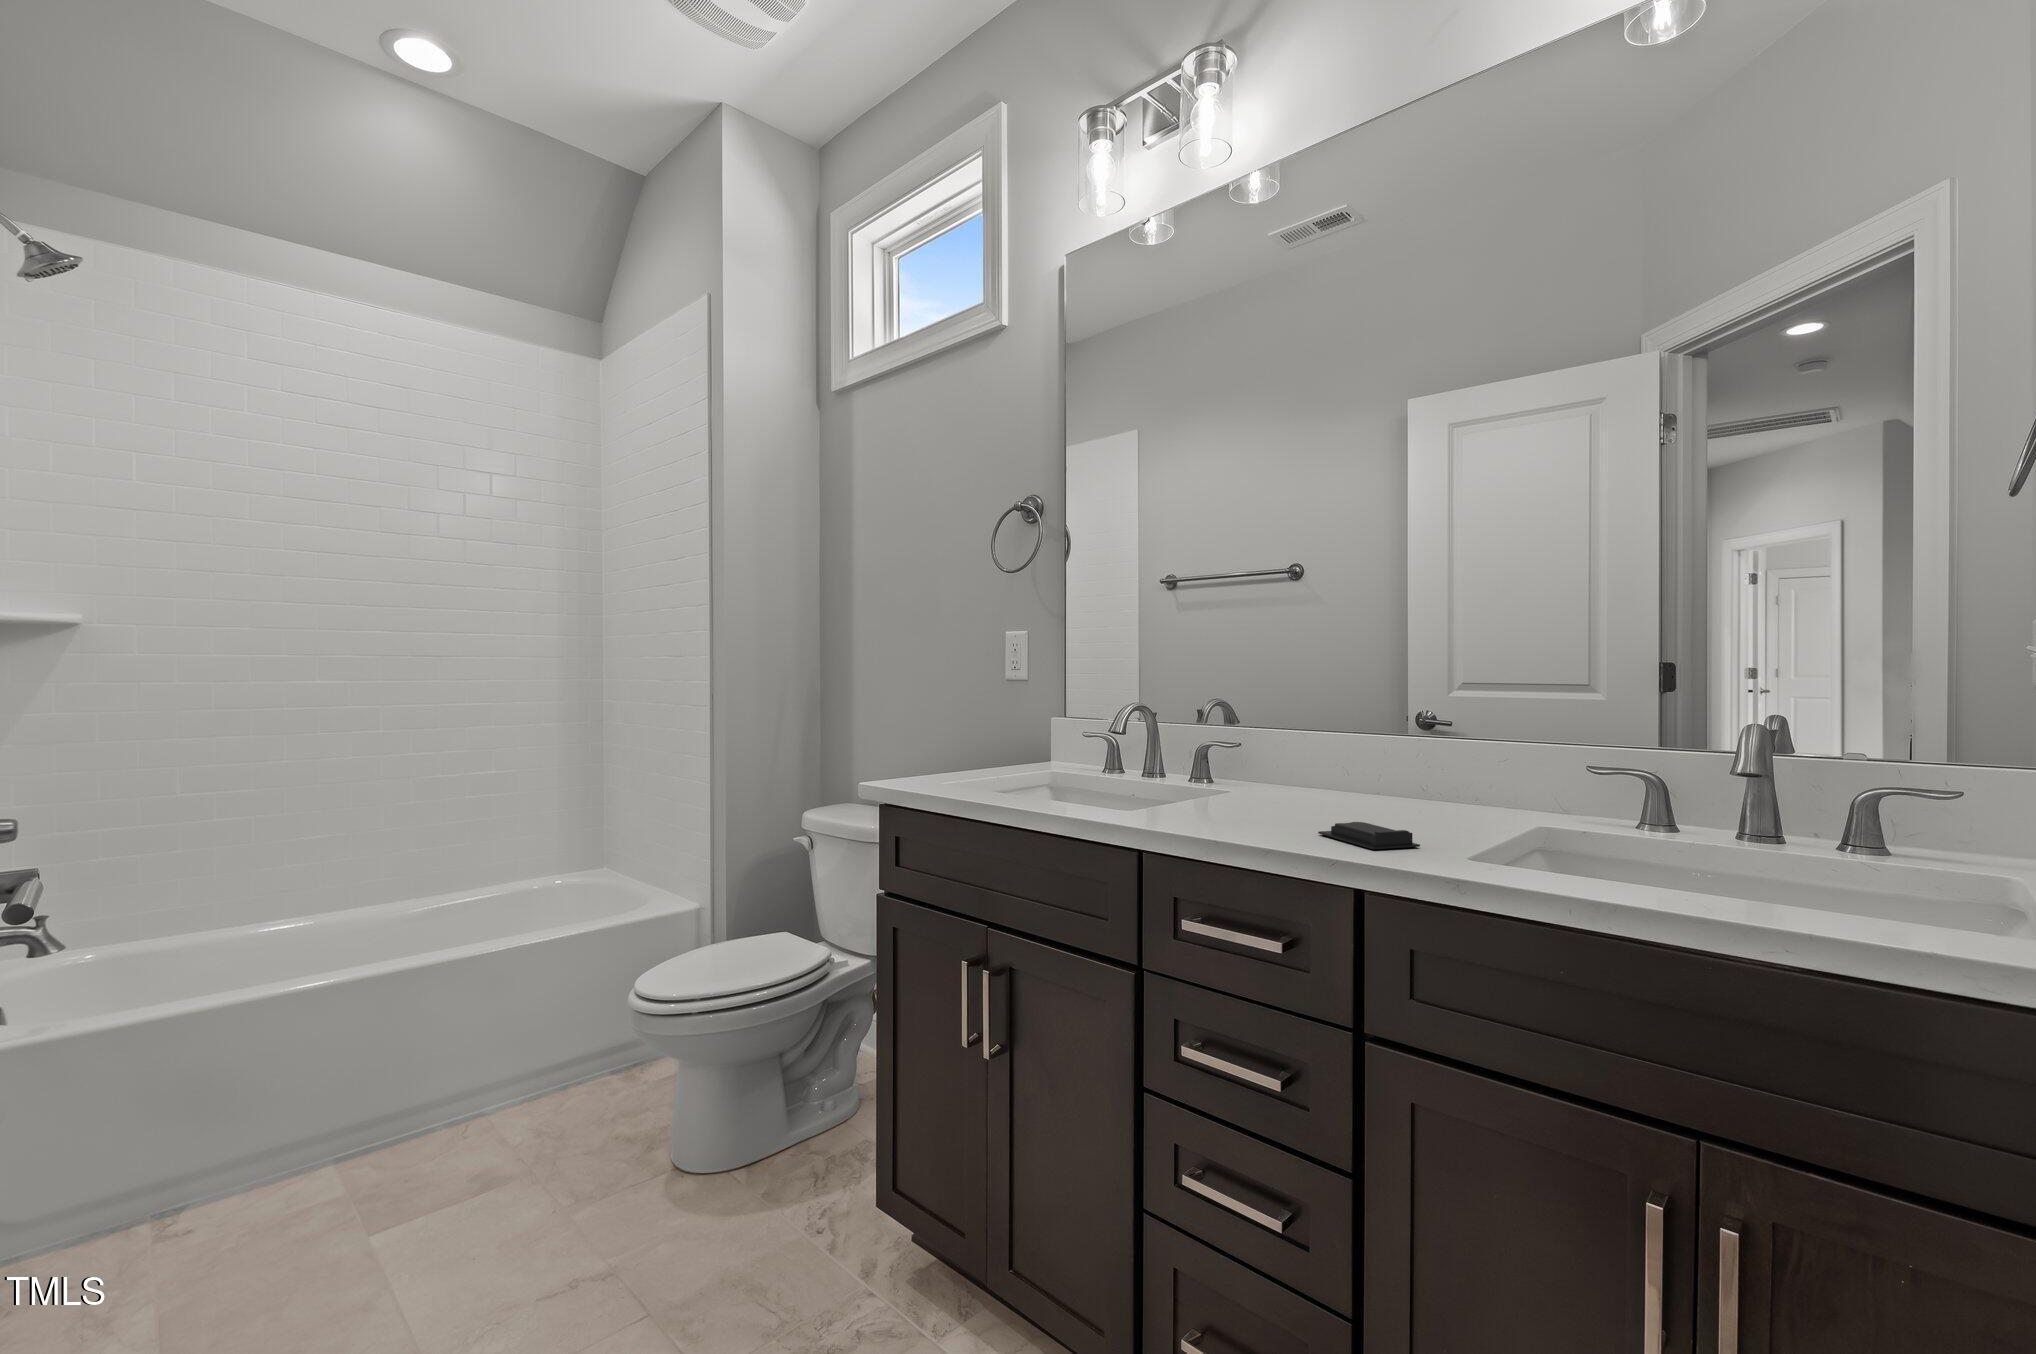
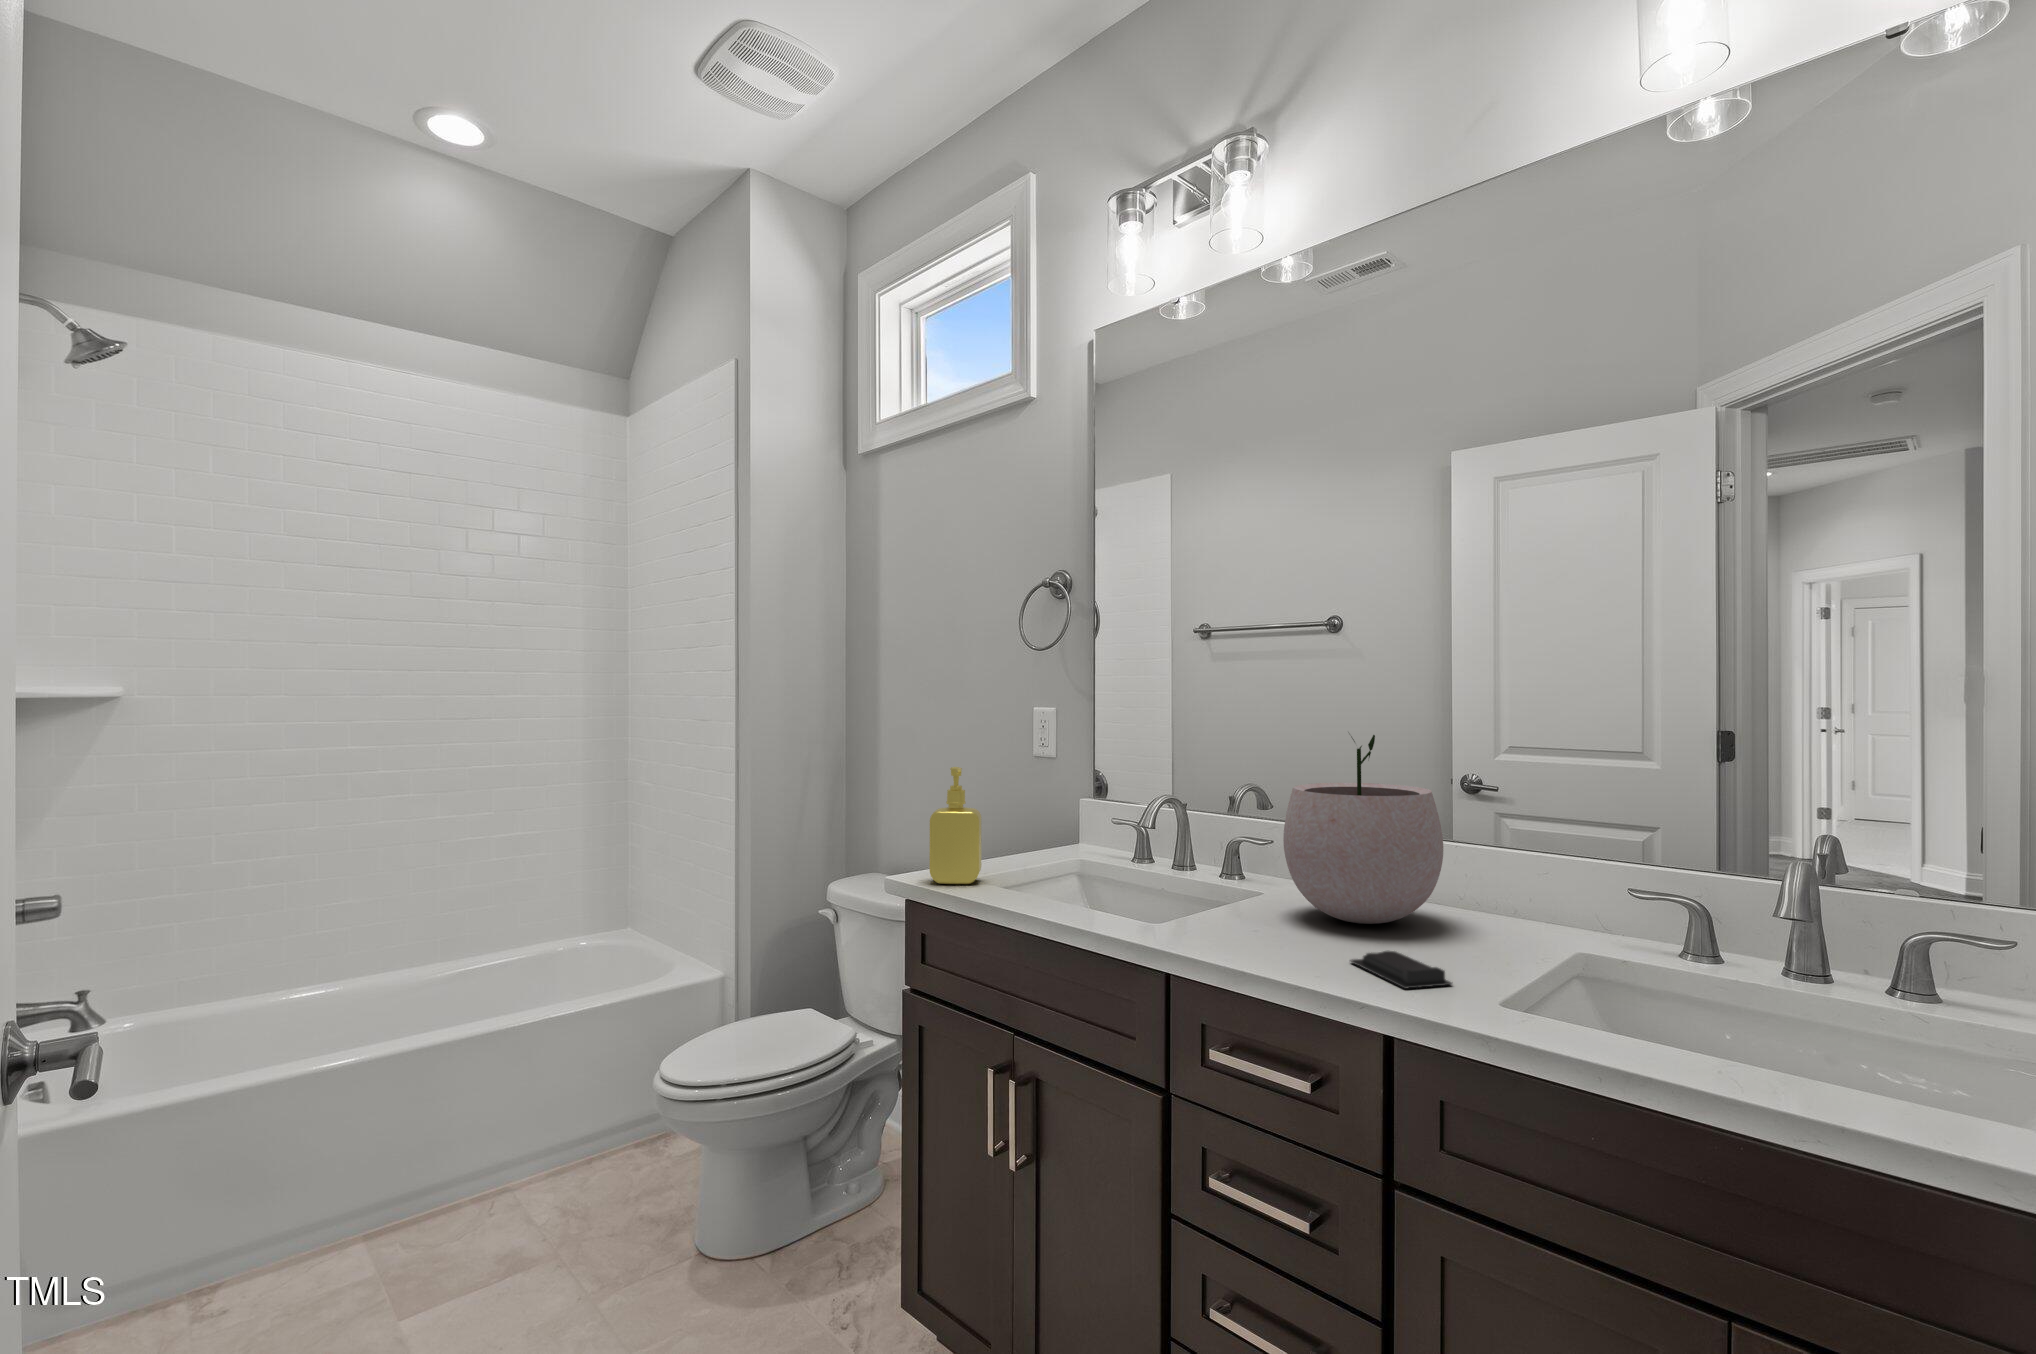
plant pot: none [1252,623,1408,810] -> present [1283,735,1443,924]
soap dispenser: none [903,675,954,789] -> present [929,767,981,884]

